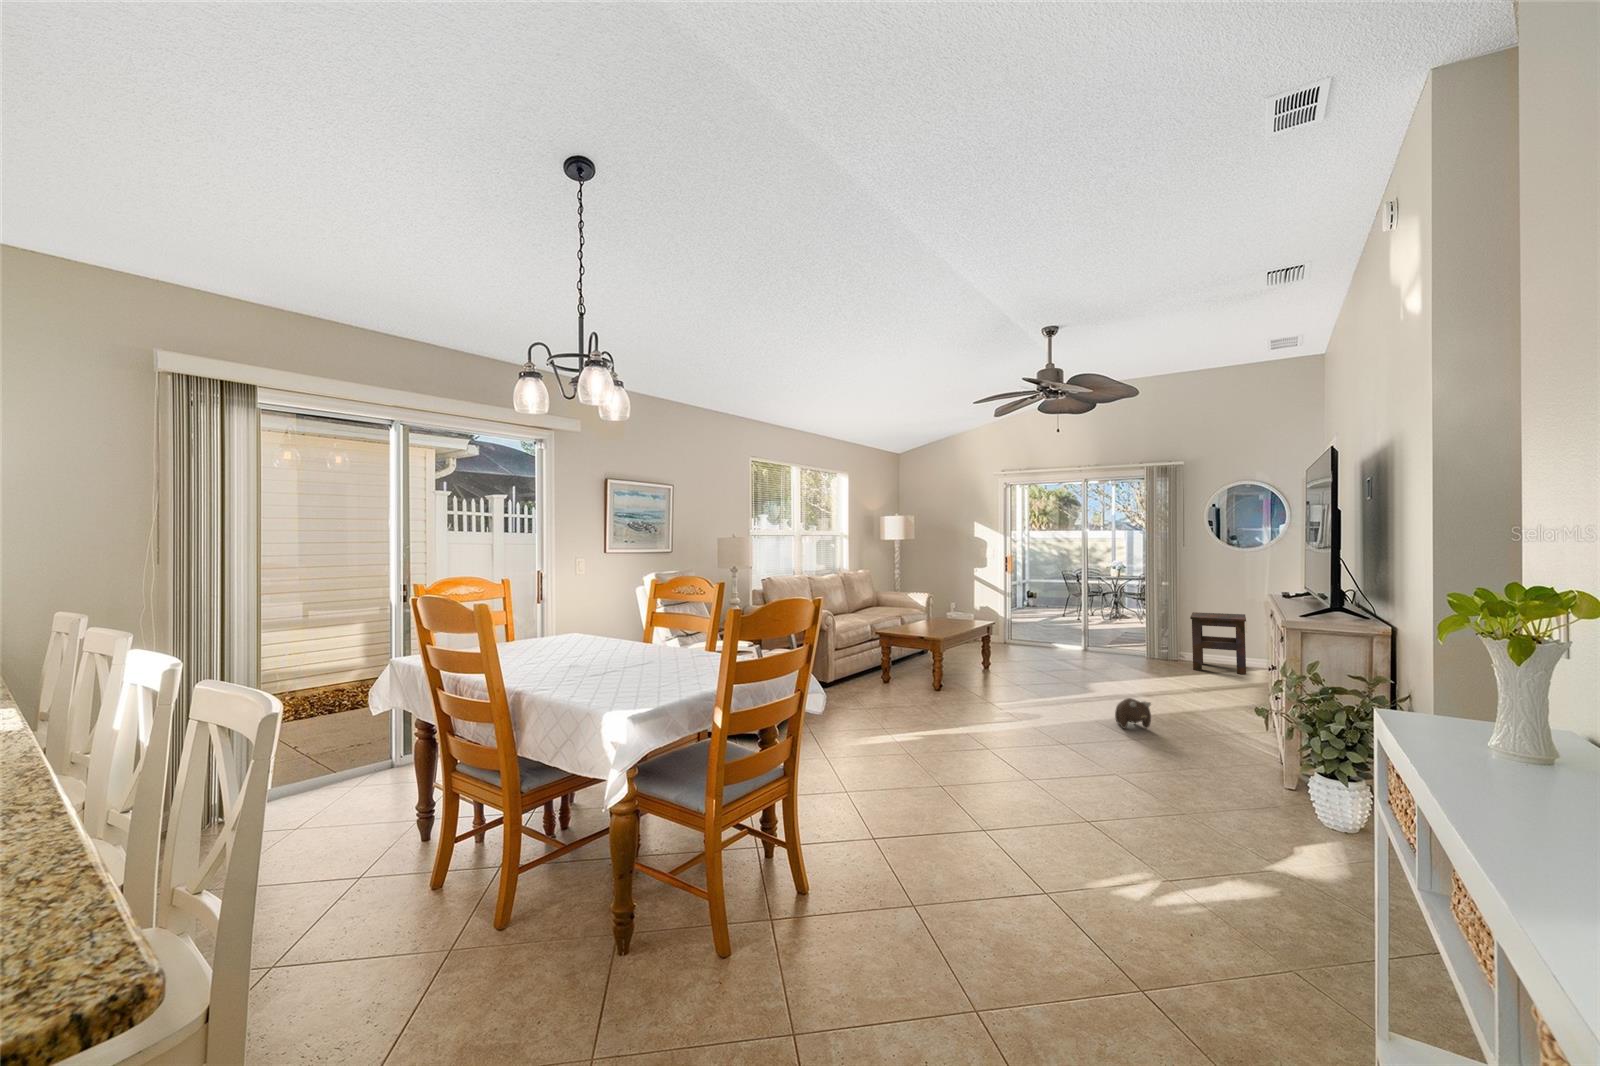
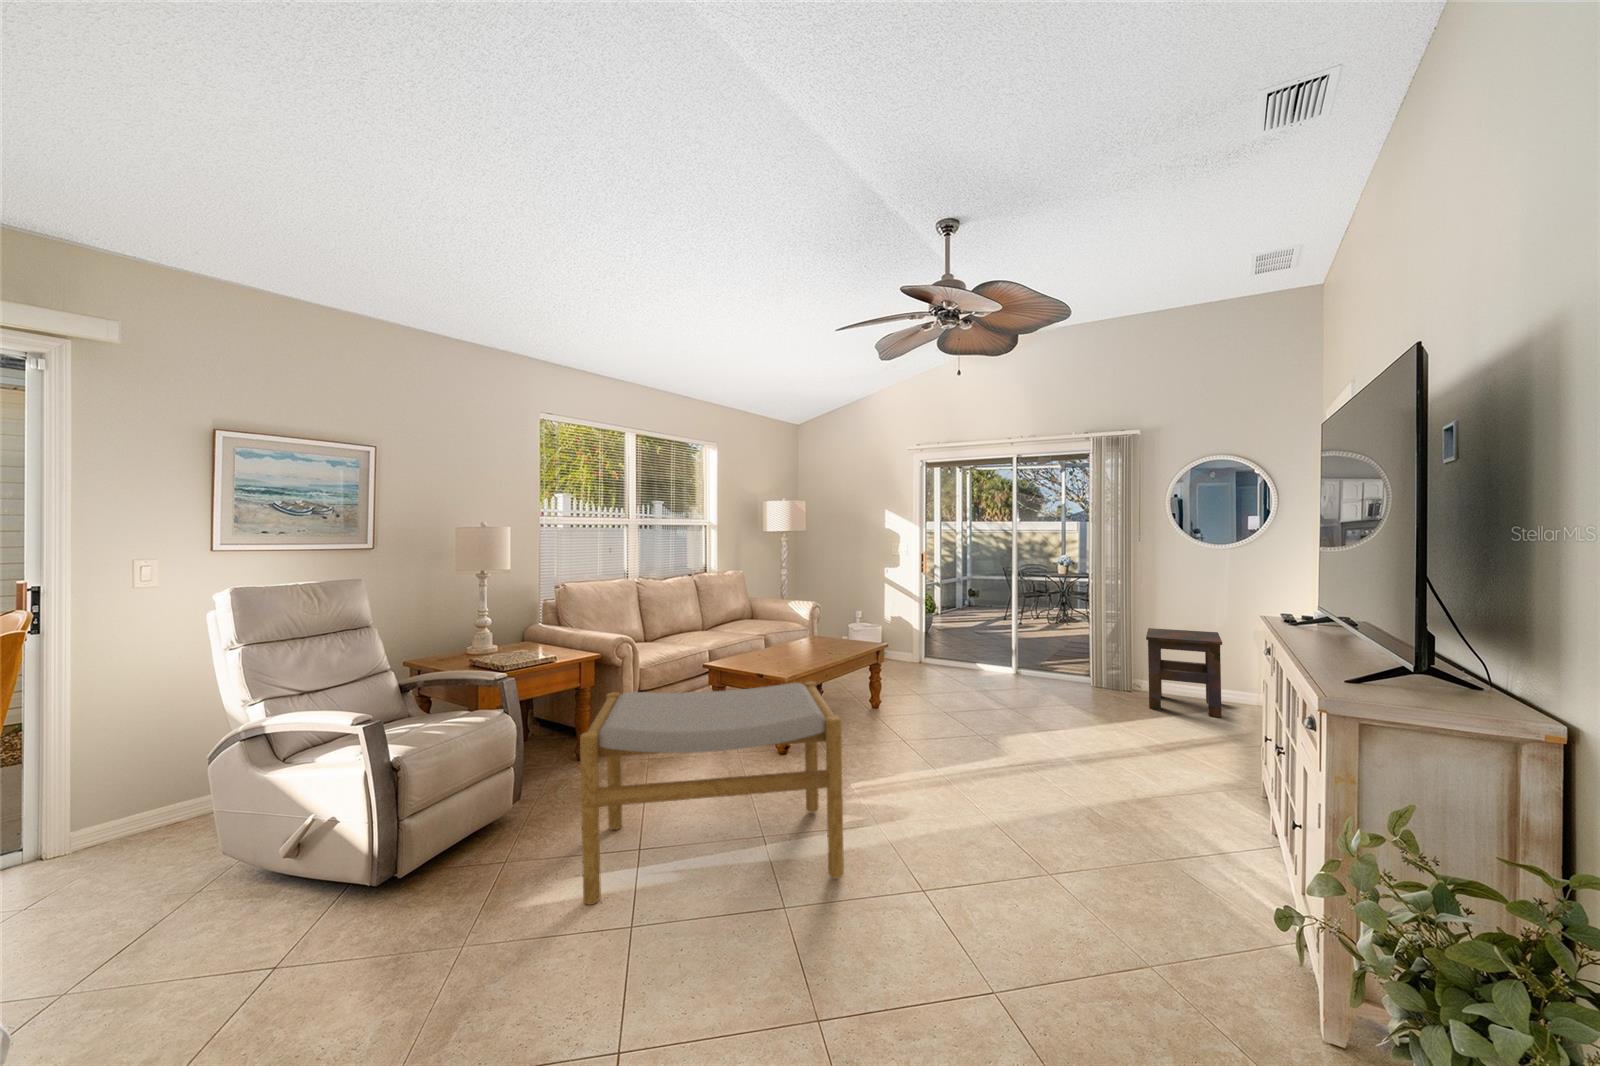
footstool: none [858,633,1014,742] -> present [580,681,844,905]
plush toy: present [1115,698,1151,728] -> none [1027,800,1086,858]

